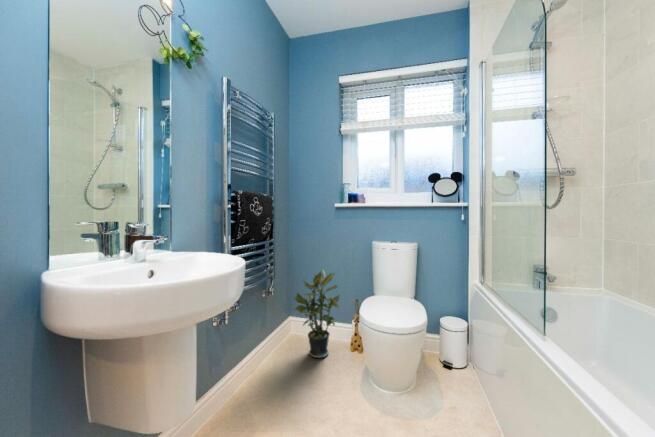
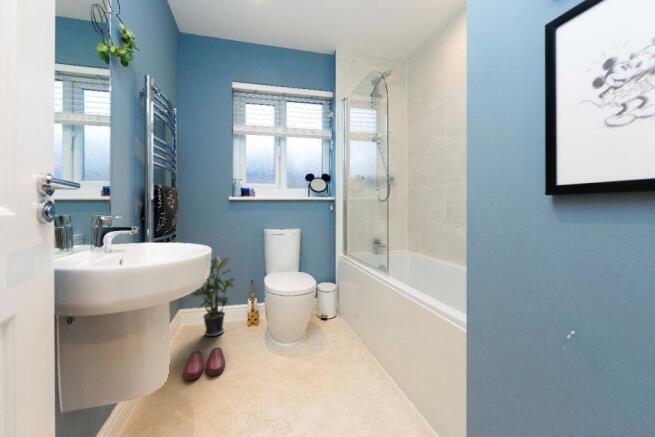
slippers: none [277,375,320,415] -> present [184,347,225,380]

